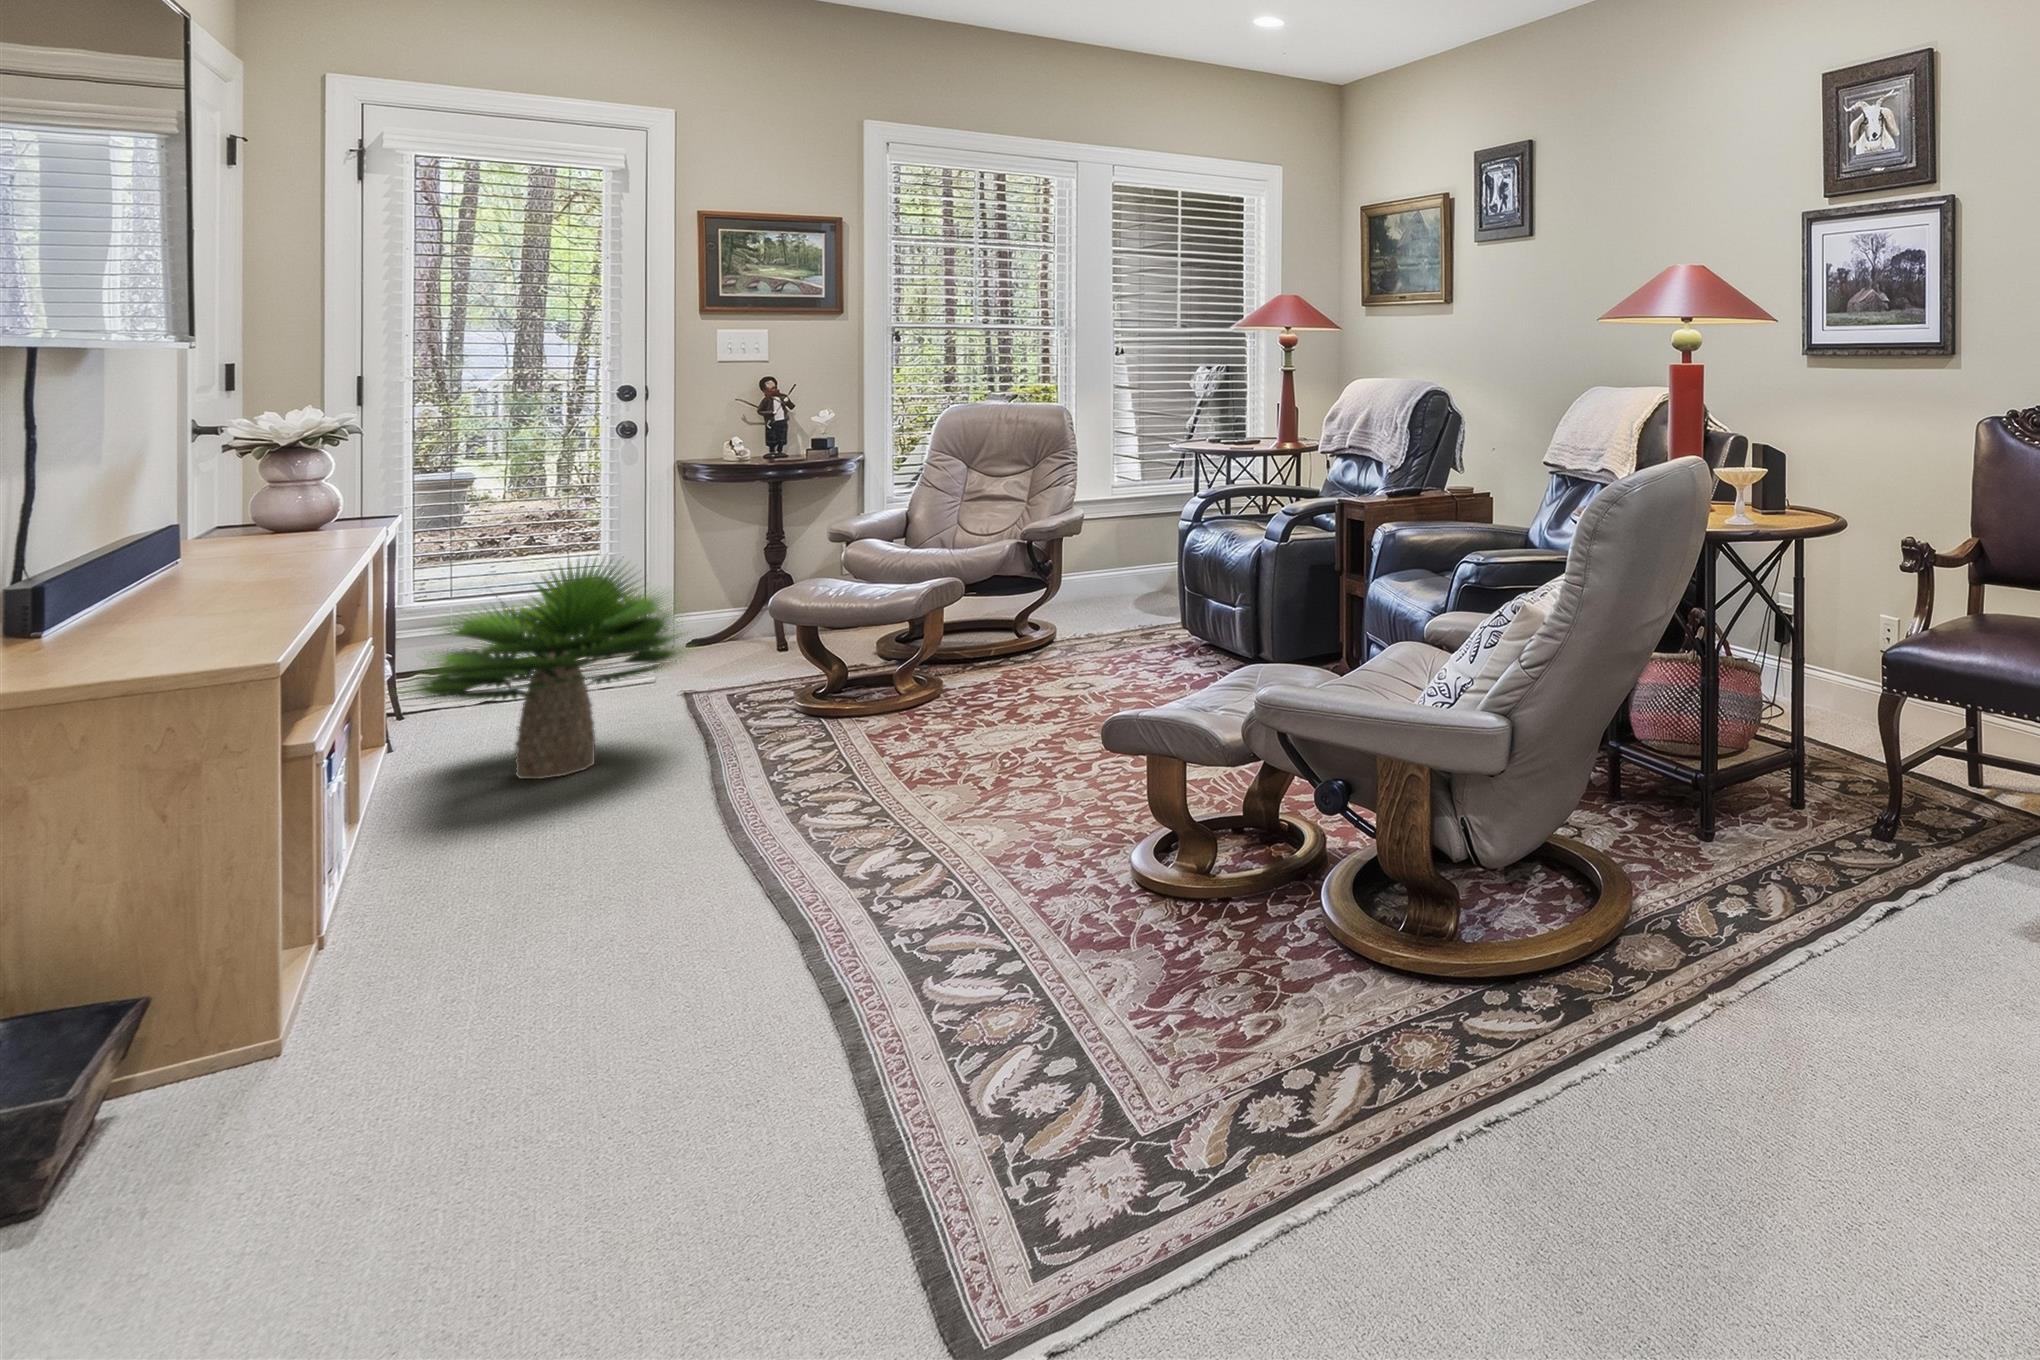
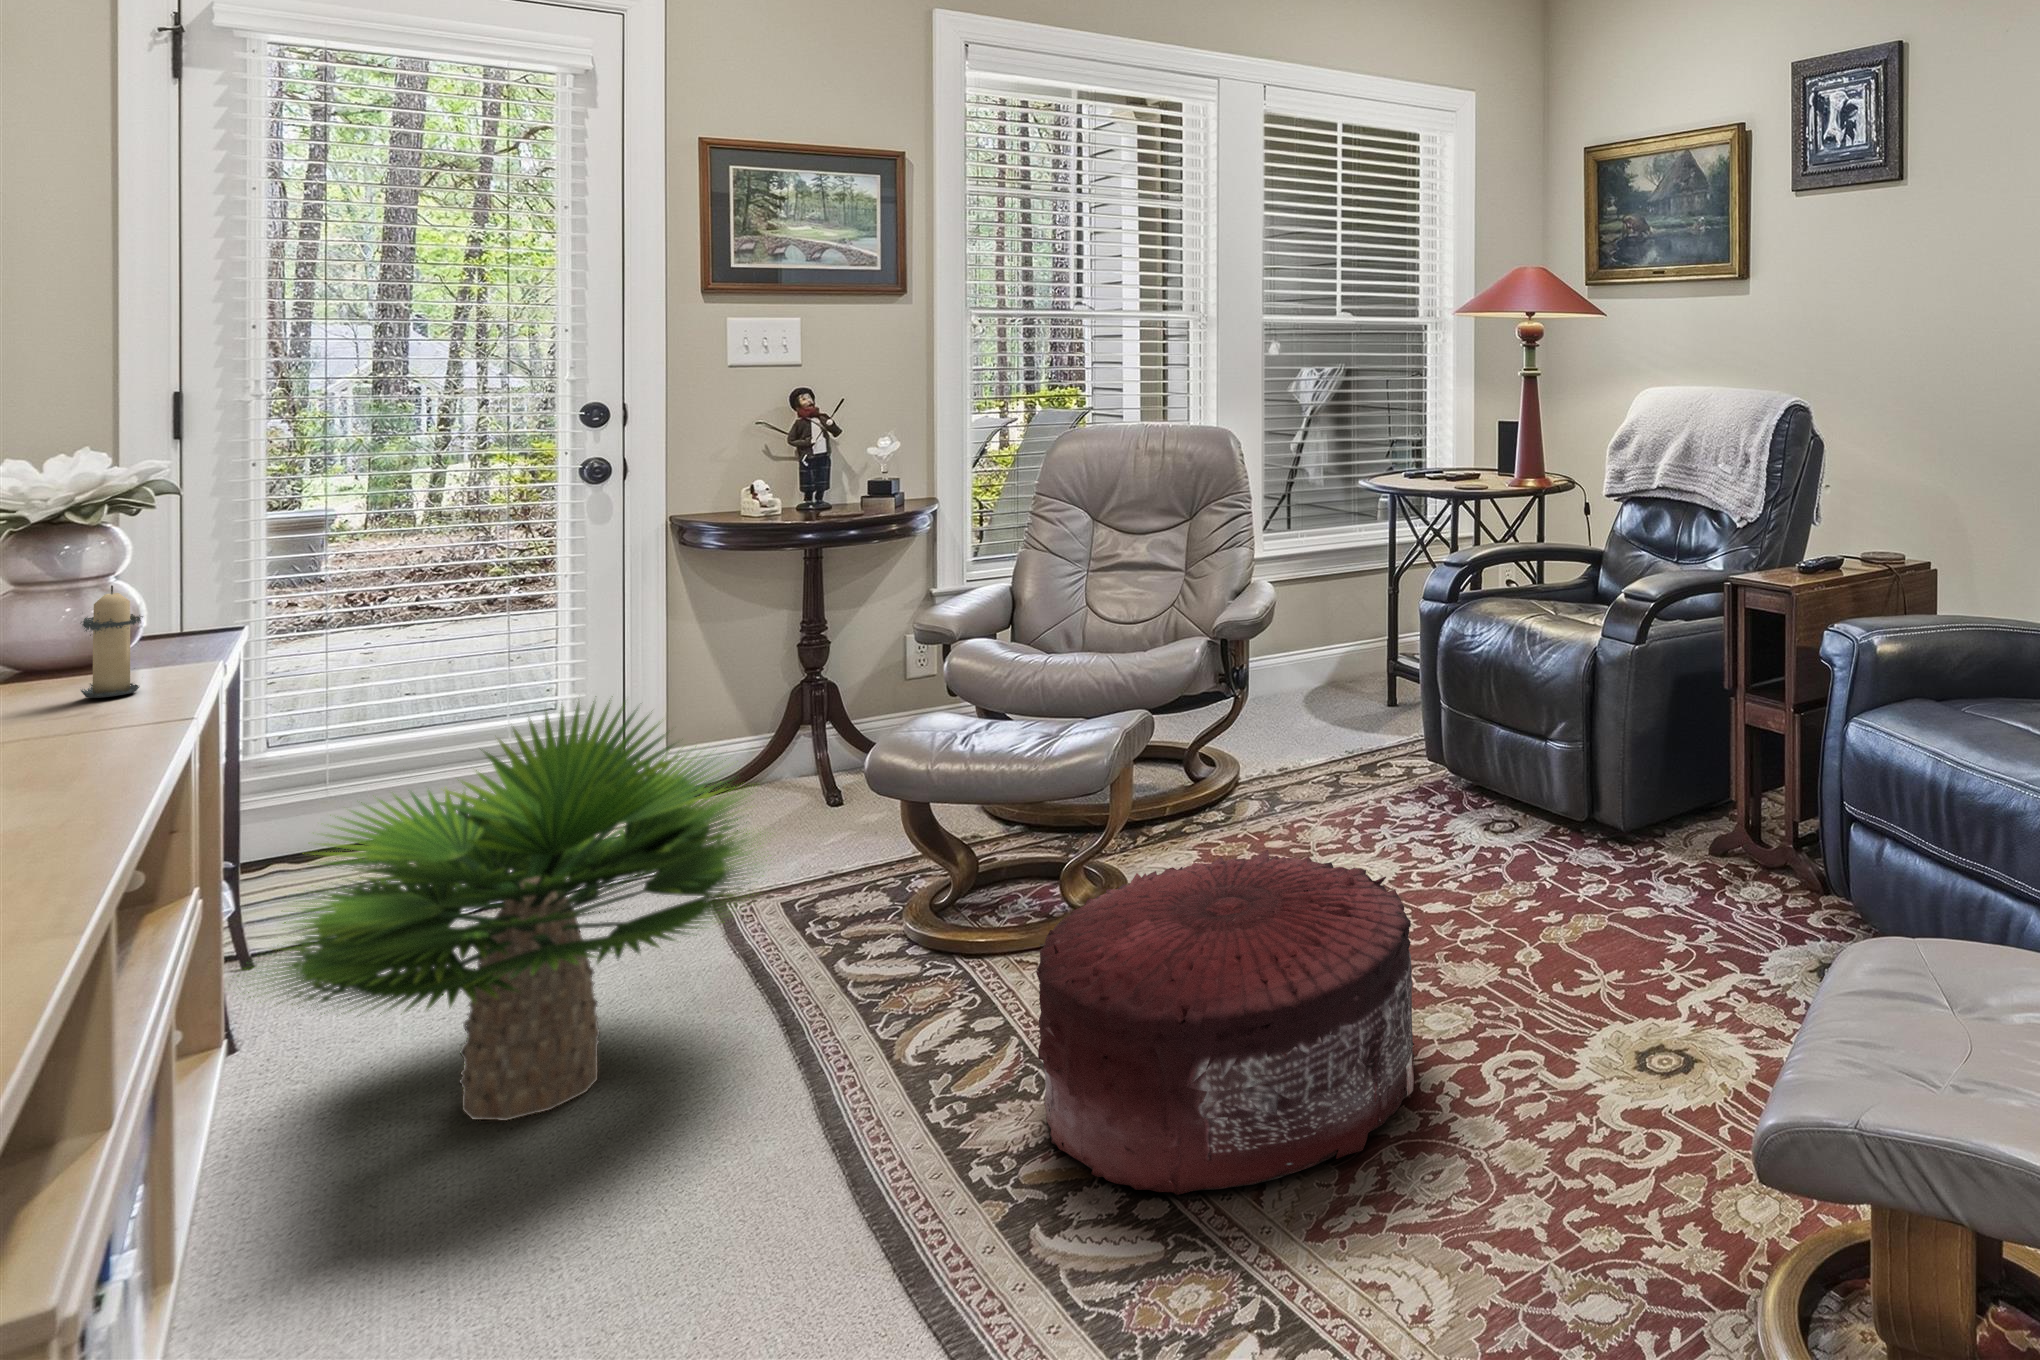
candle: none [306,477,345,537] -> present [80,585,143,698]
pouf: none [826,647,1064,807] -> present [1036,850,1414,1195]

